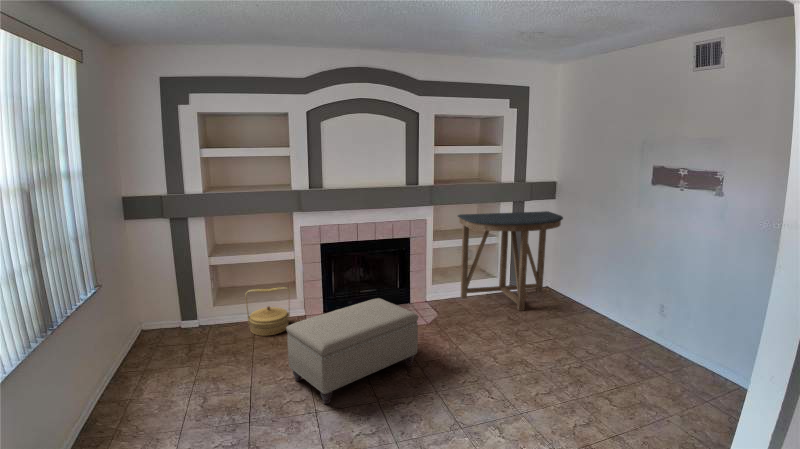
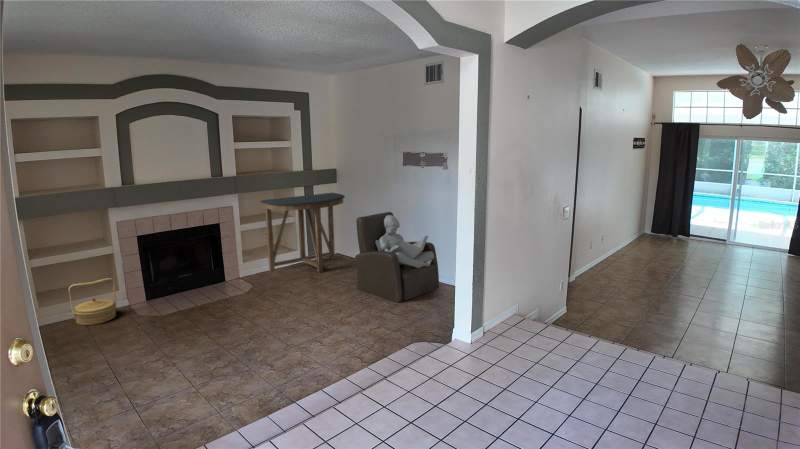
armchair: none [566,247,701,389] -> present [355,212,439,302]
ottoman: present [286,298,418,404] -> none [137,272,248,351]

